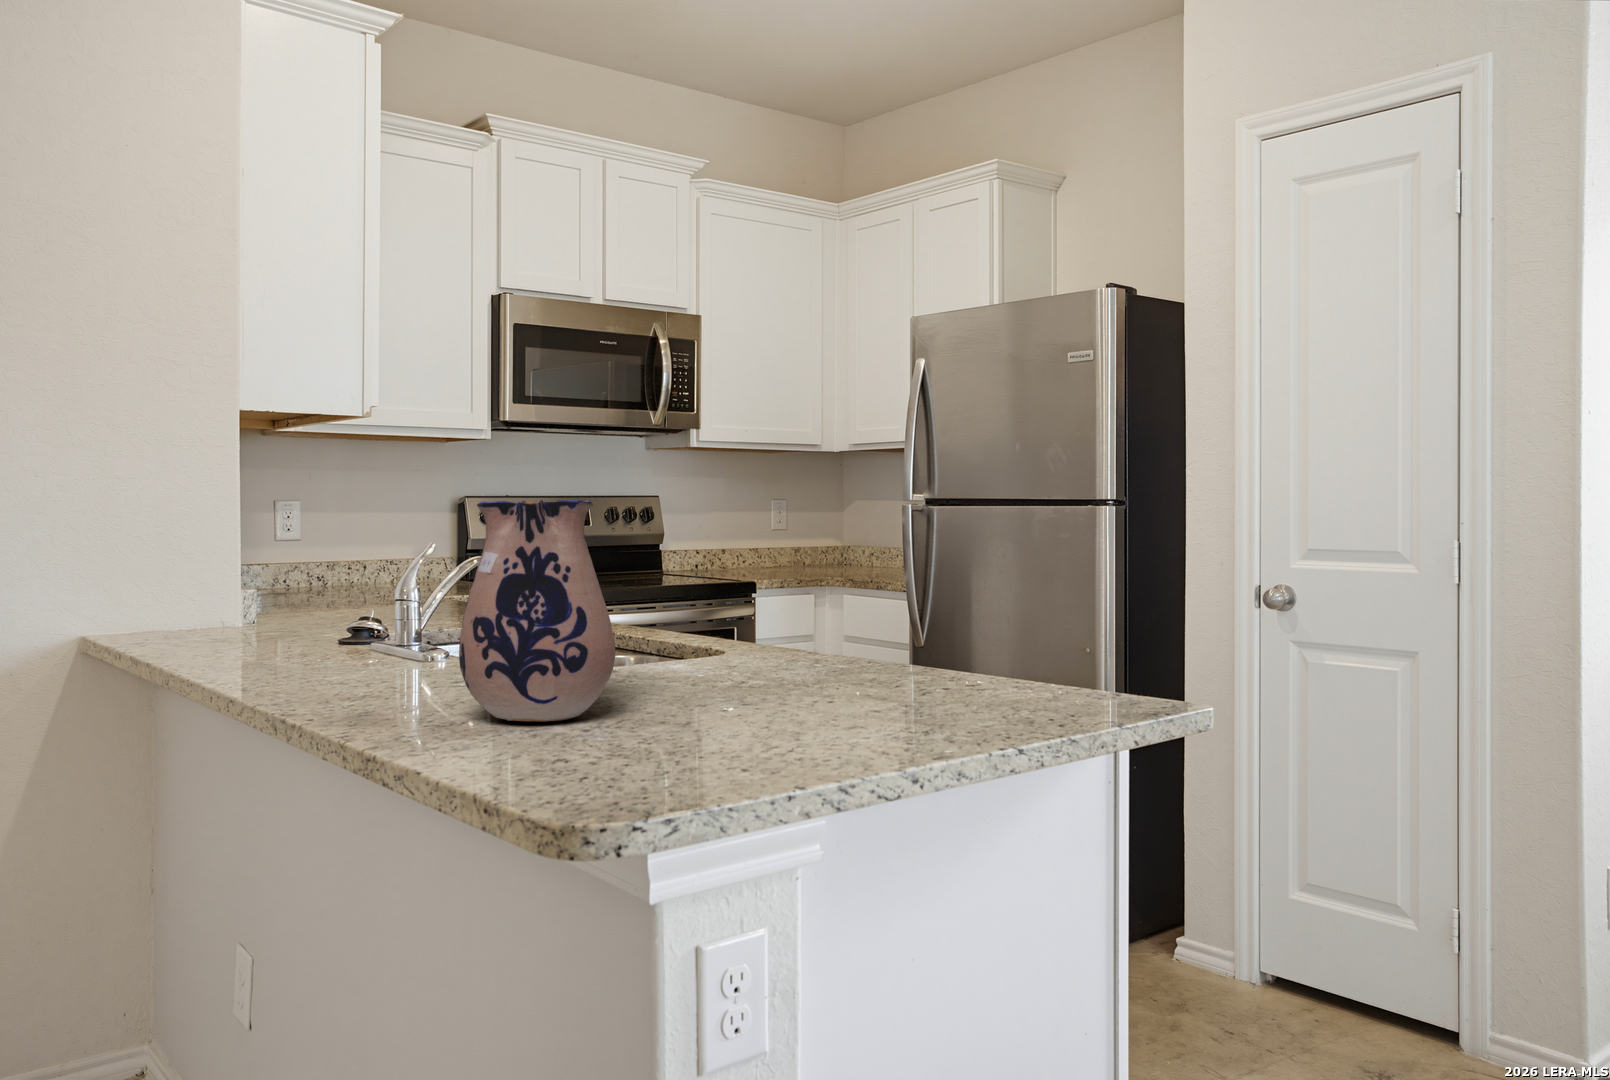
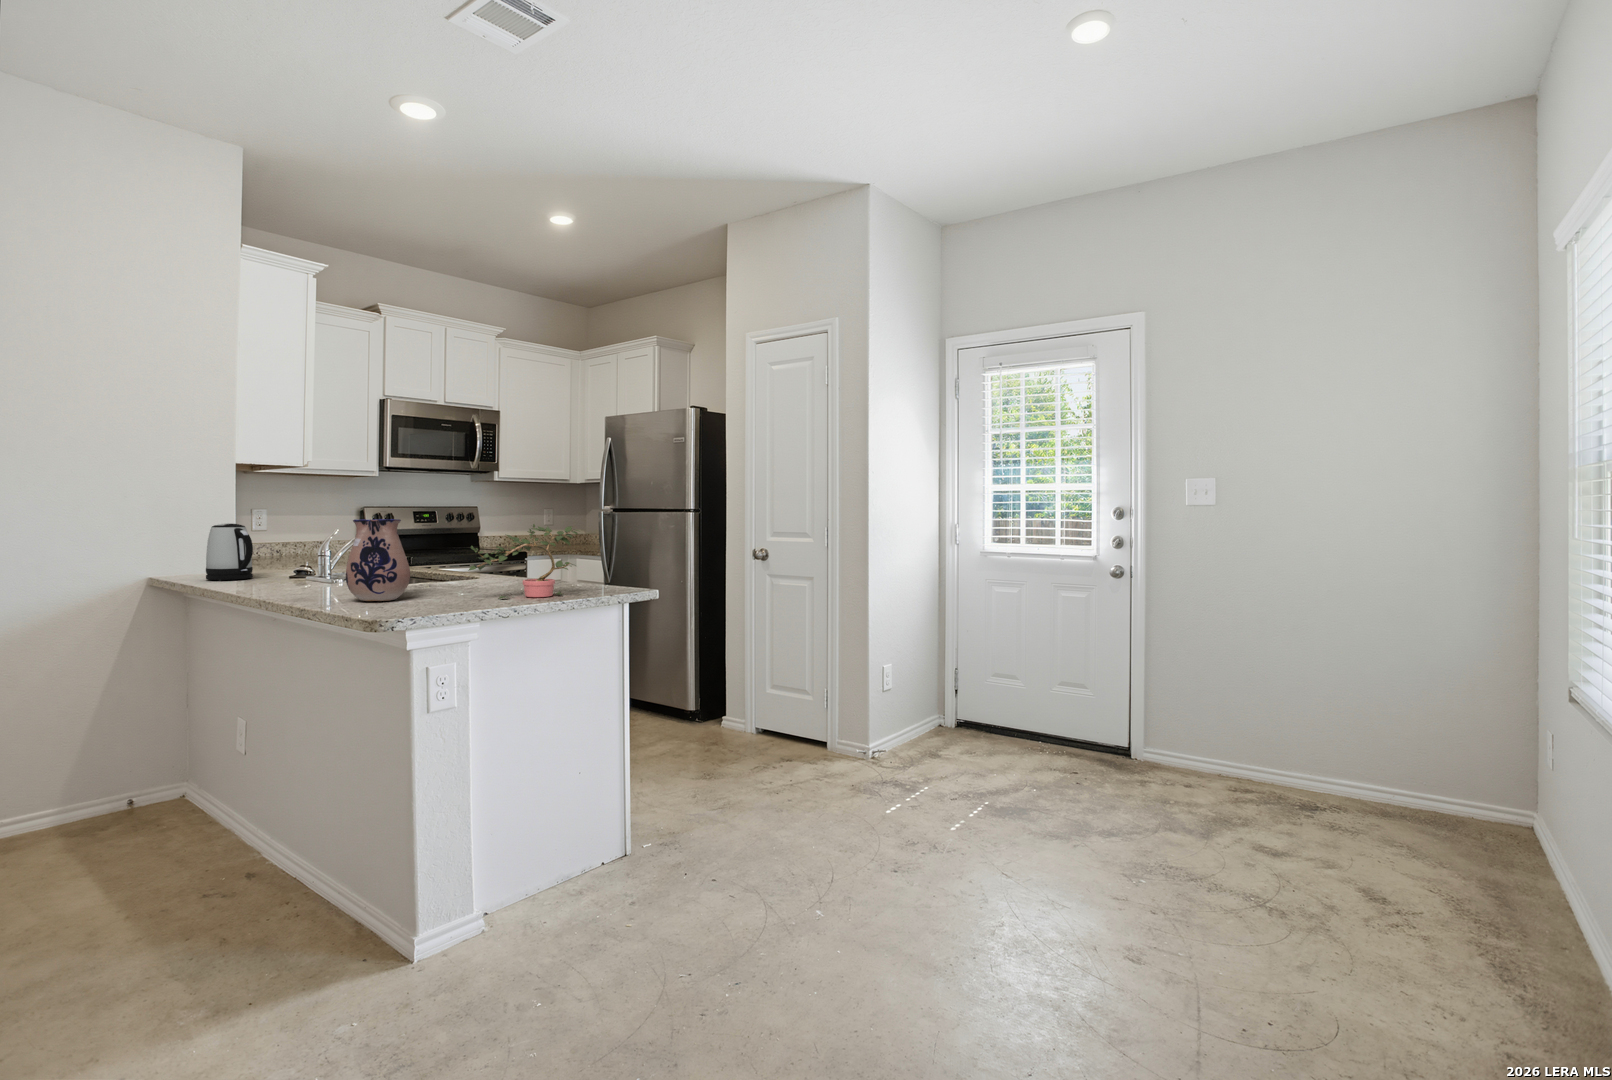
potted plant: none [766,512,1046,722] -> present [469,524,580,599]
kettle: none [181,523,269,642] -> present [206,523,253,580]

